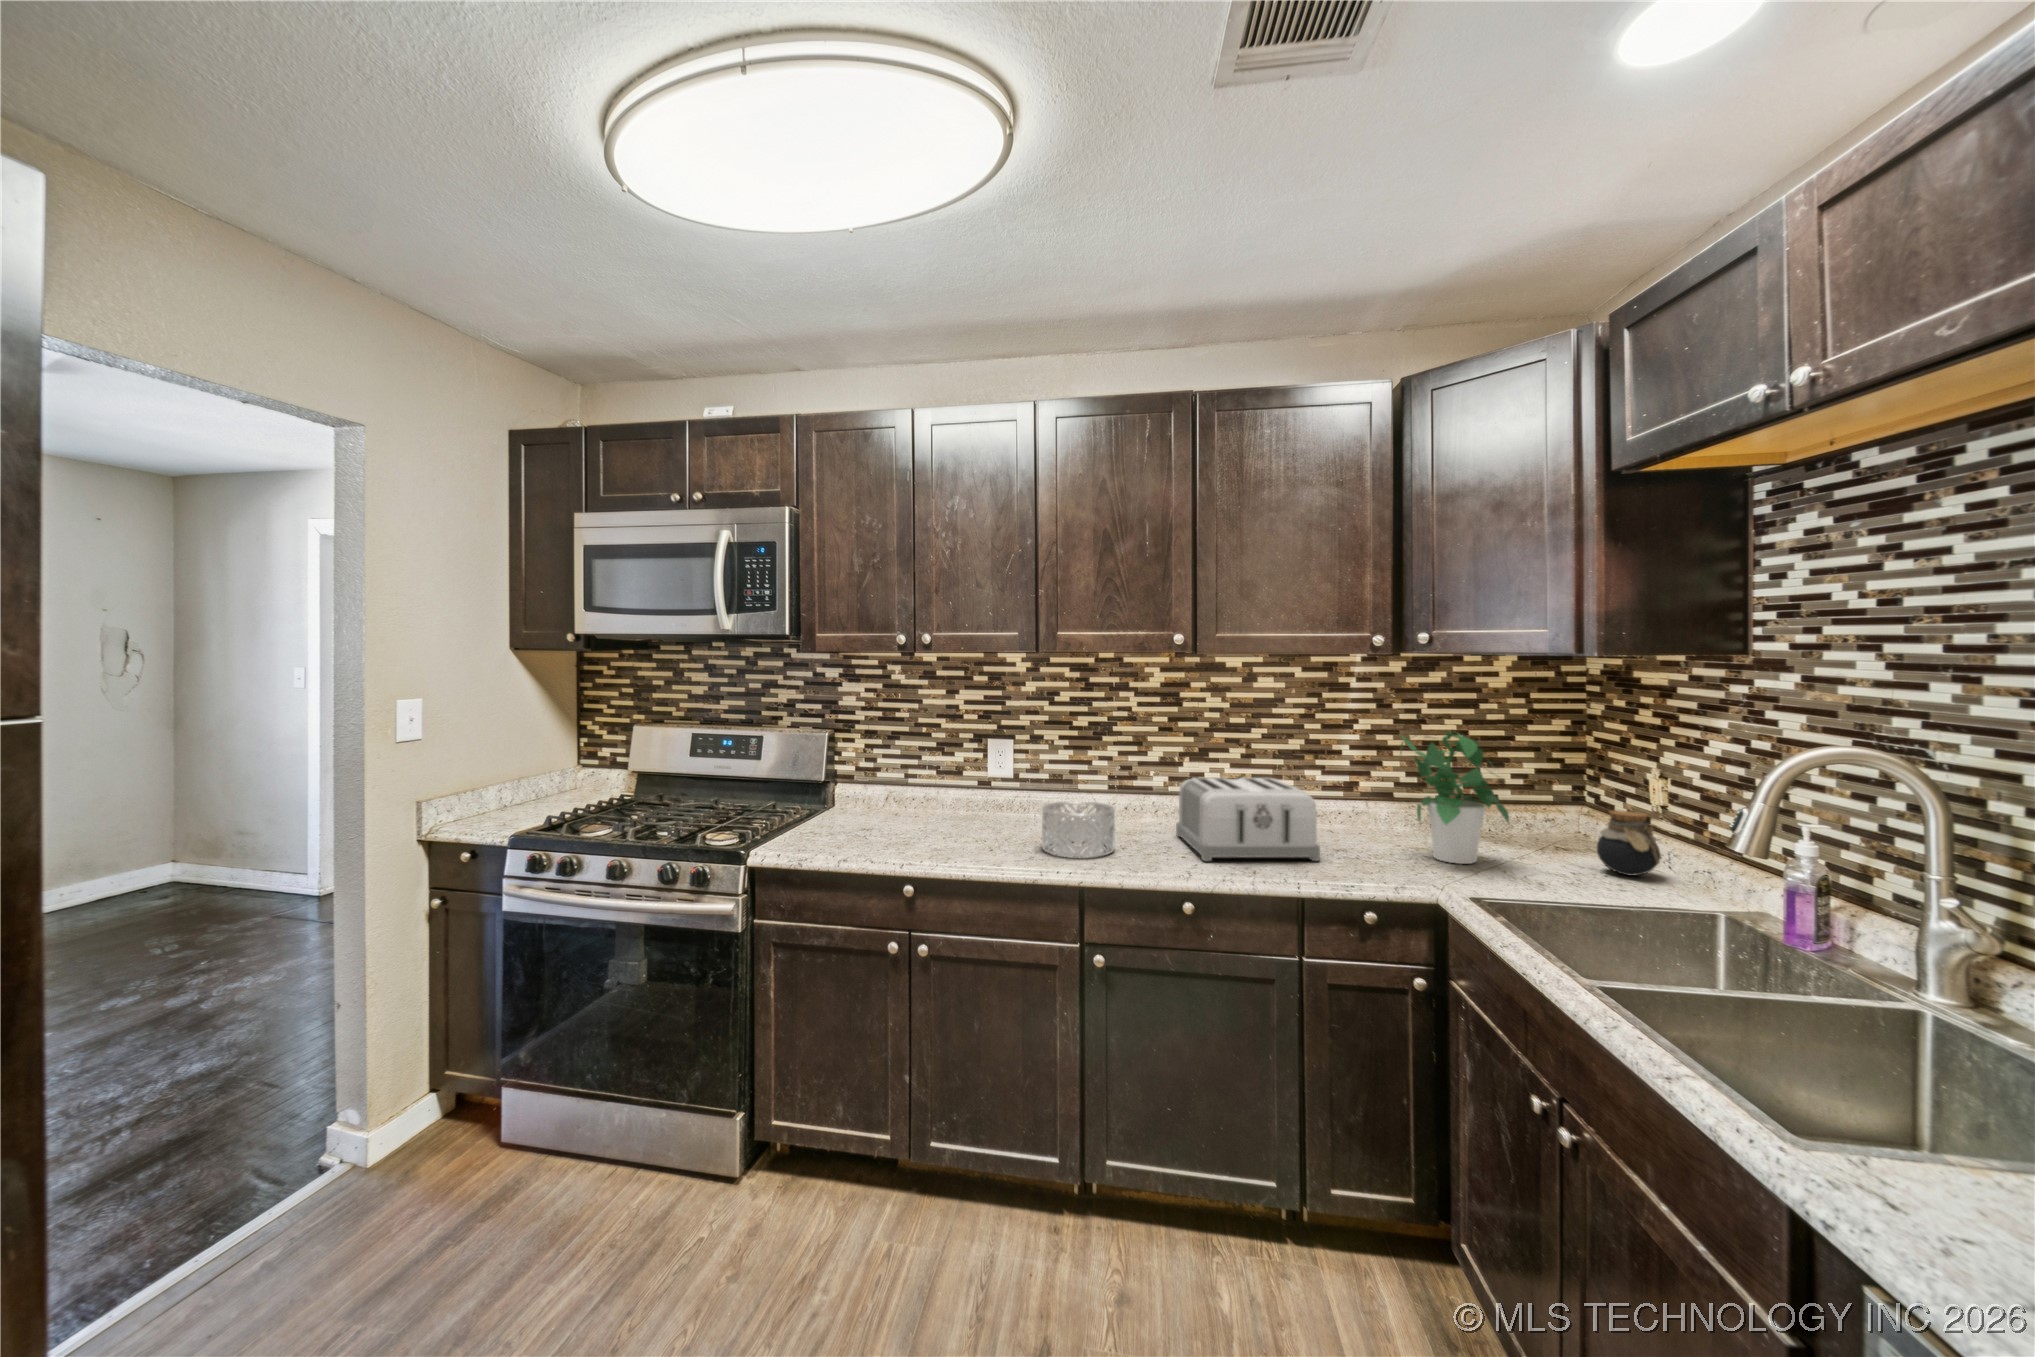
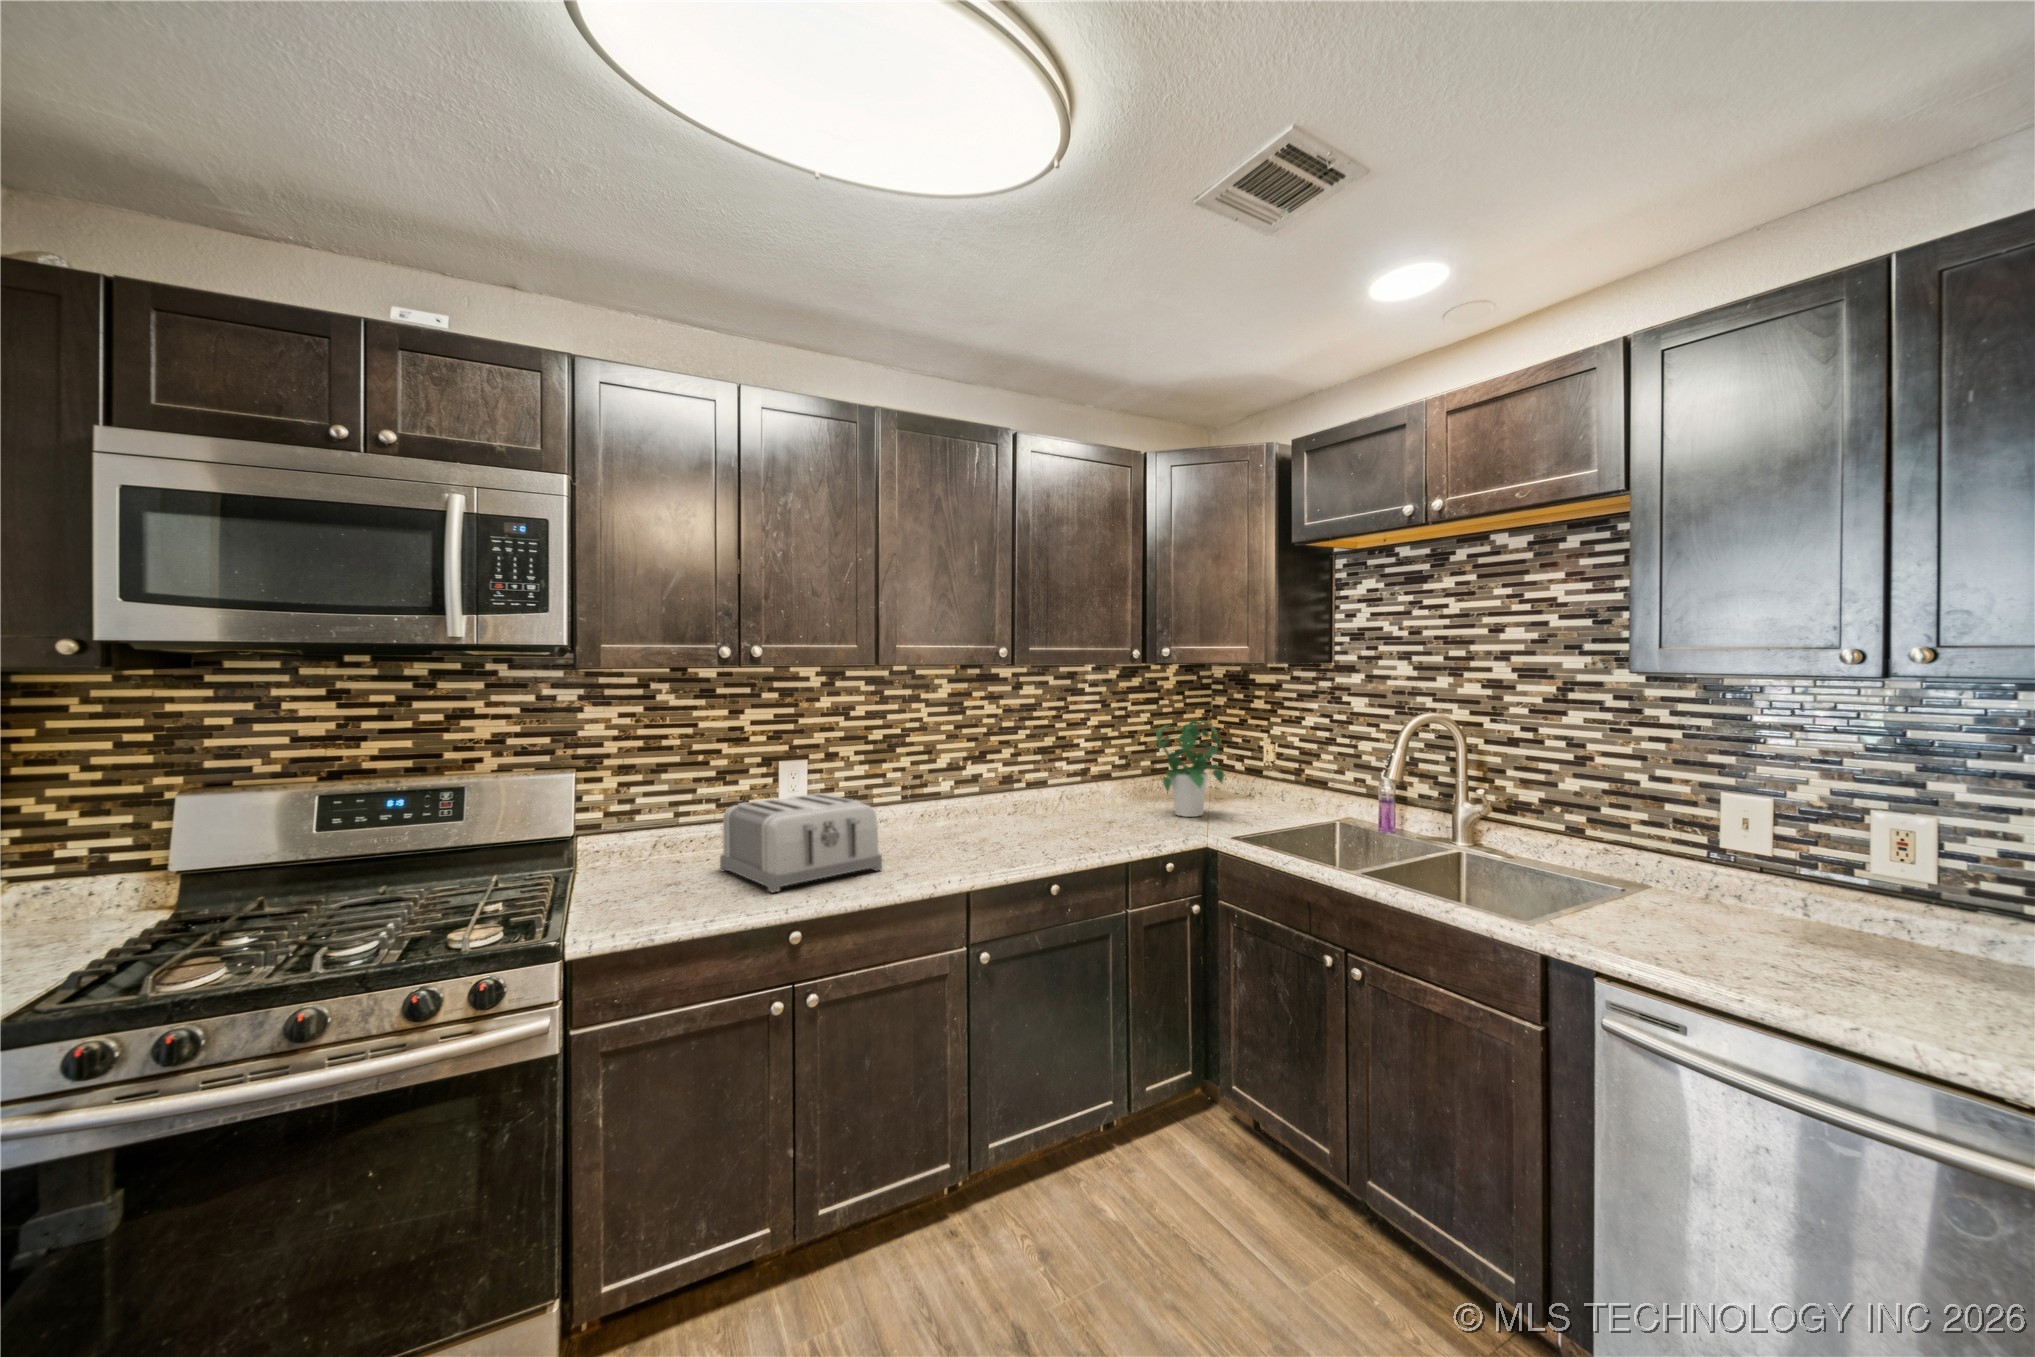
toaster: present [1176,778,1320,861] -> present [720,794,882,892]
decorative bowl: present [1042,801,1115,857] -> none [915,808,986,863]
jar: present [1597,811,1661,876] -> none [1257,766,1297,808]

